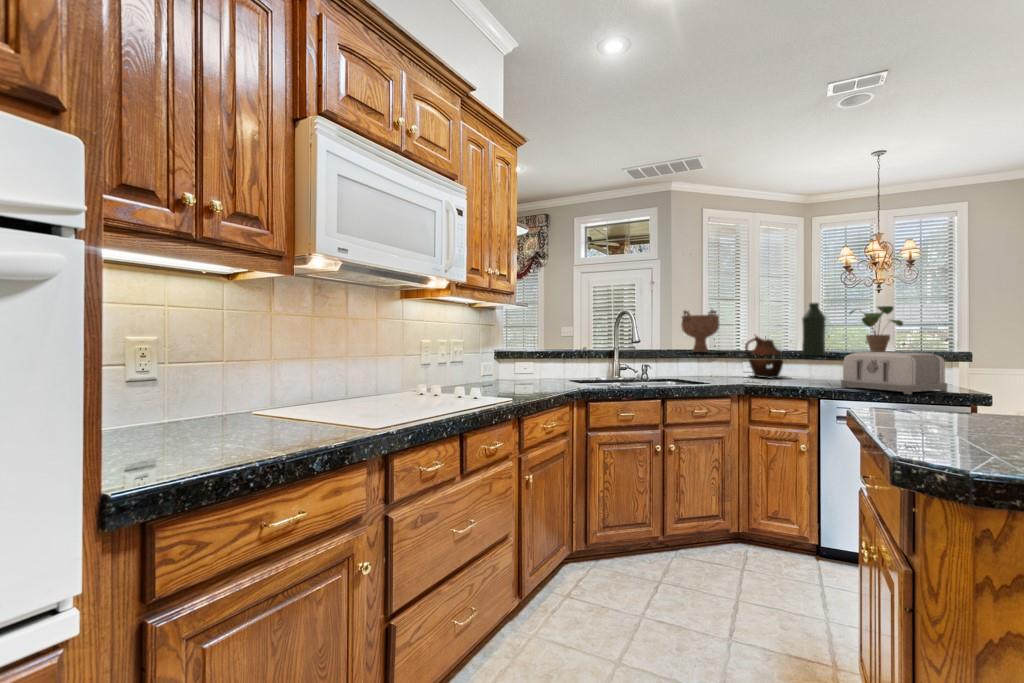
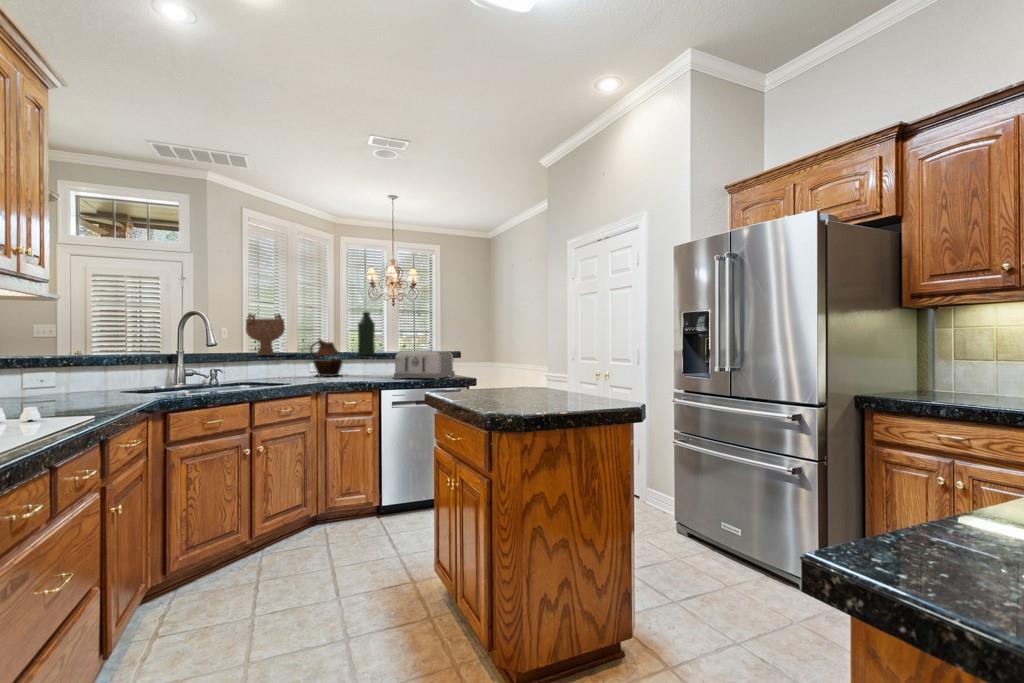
potted plant: present [850,306,903,352] -> none [382,316,417,352]

